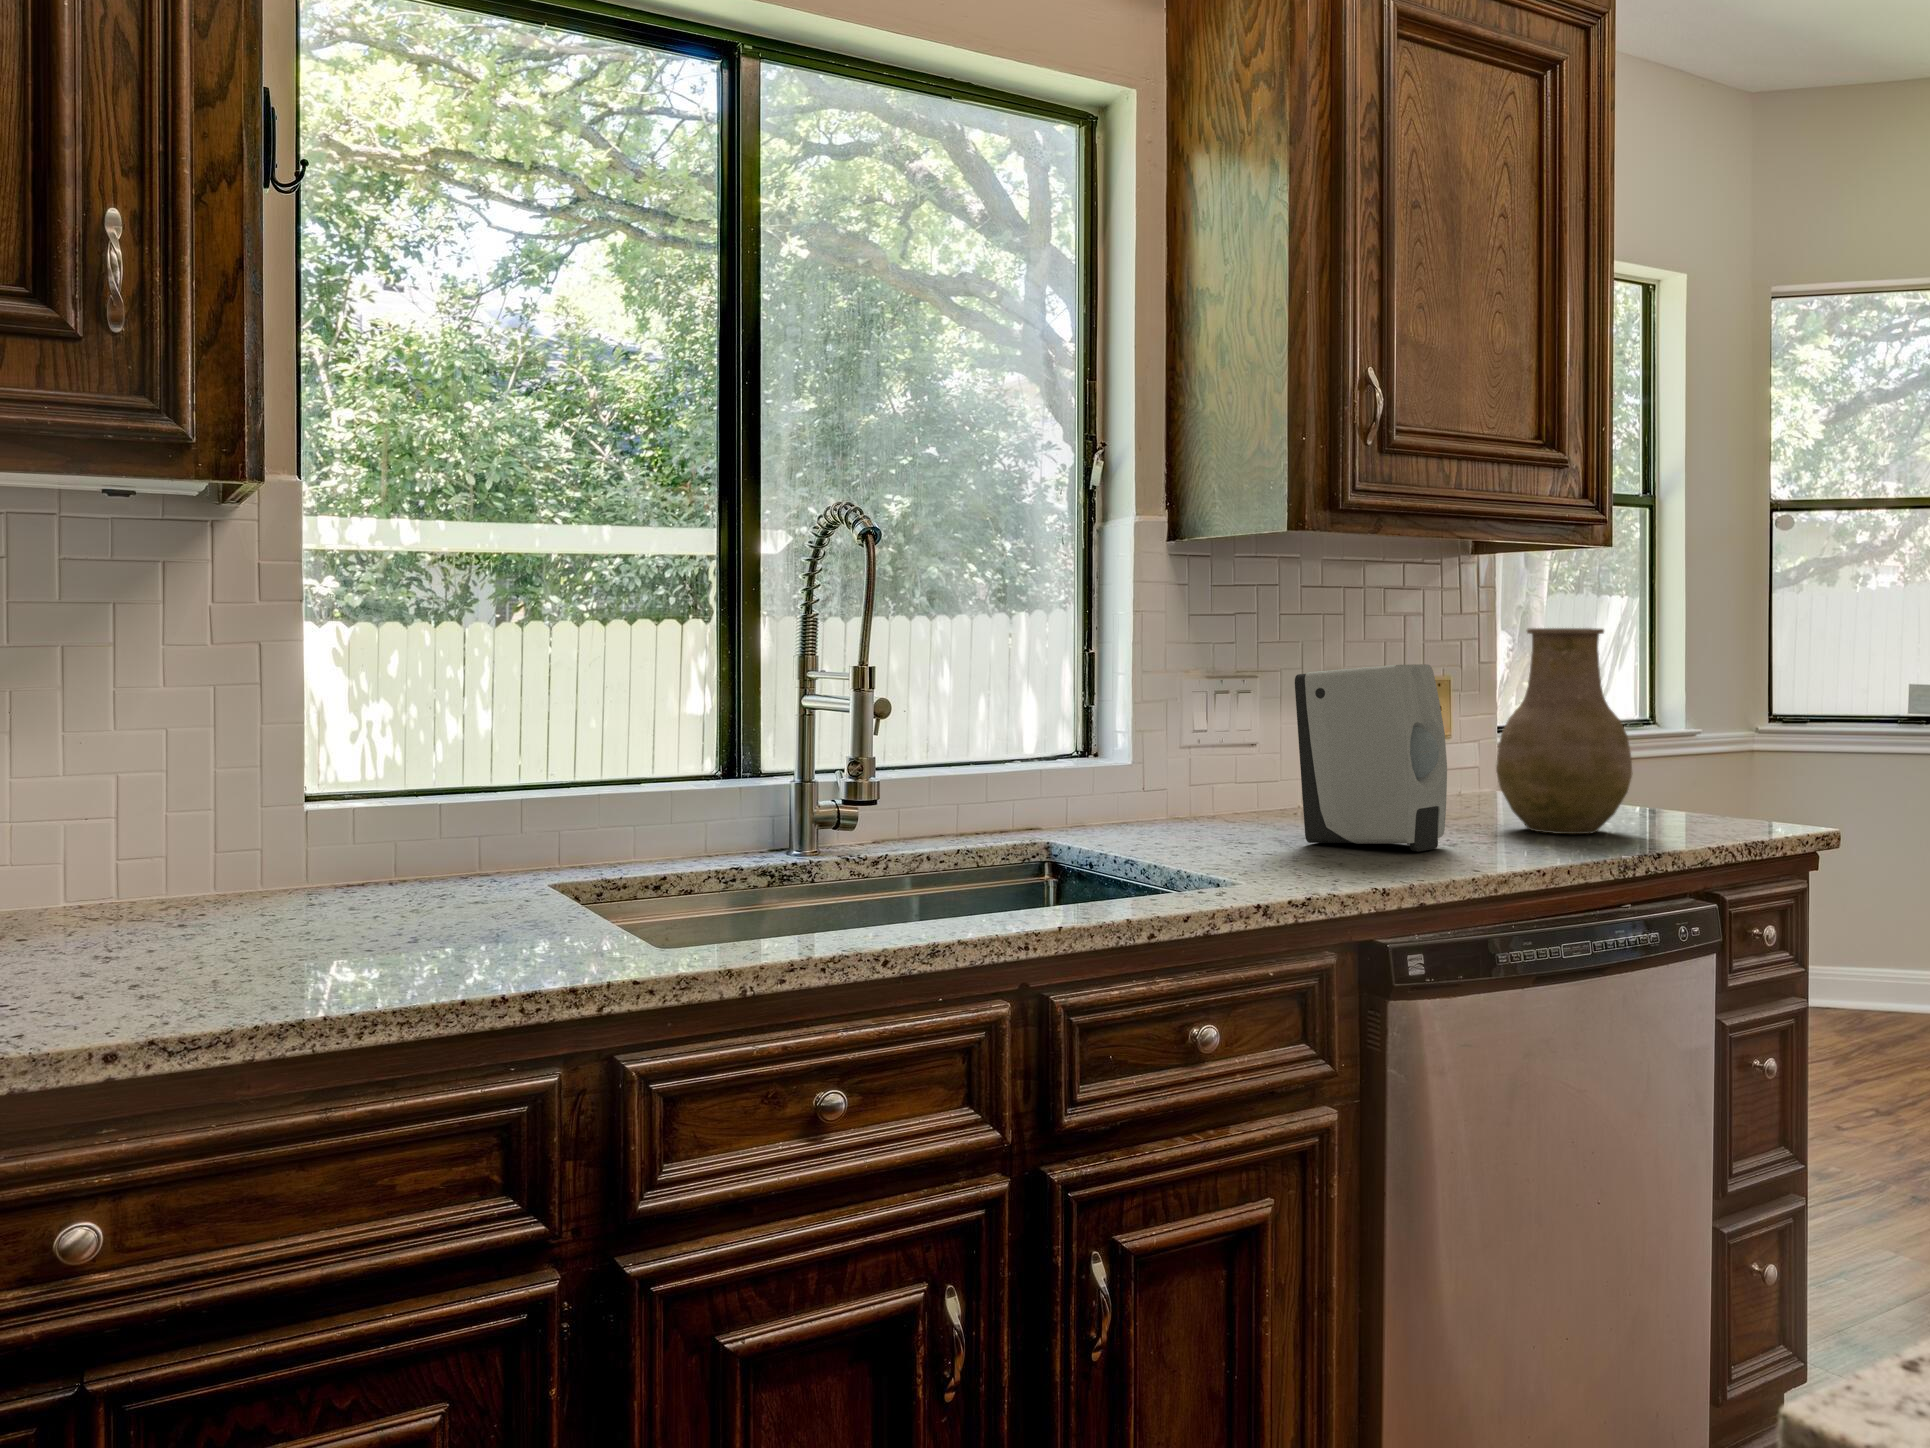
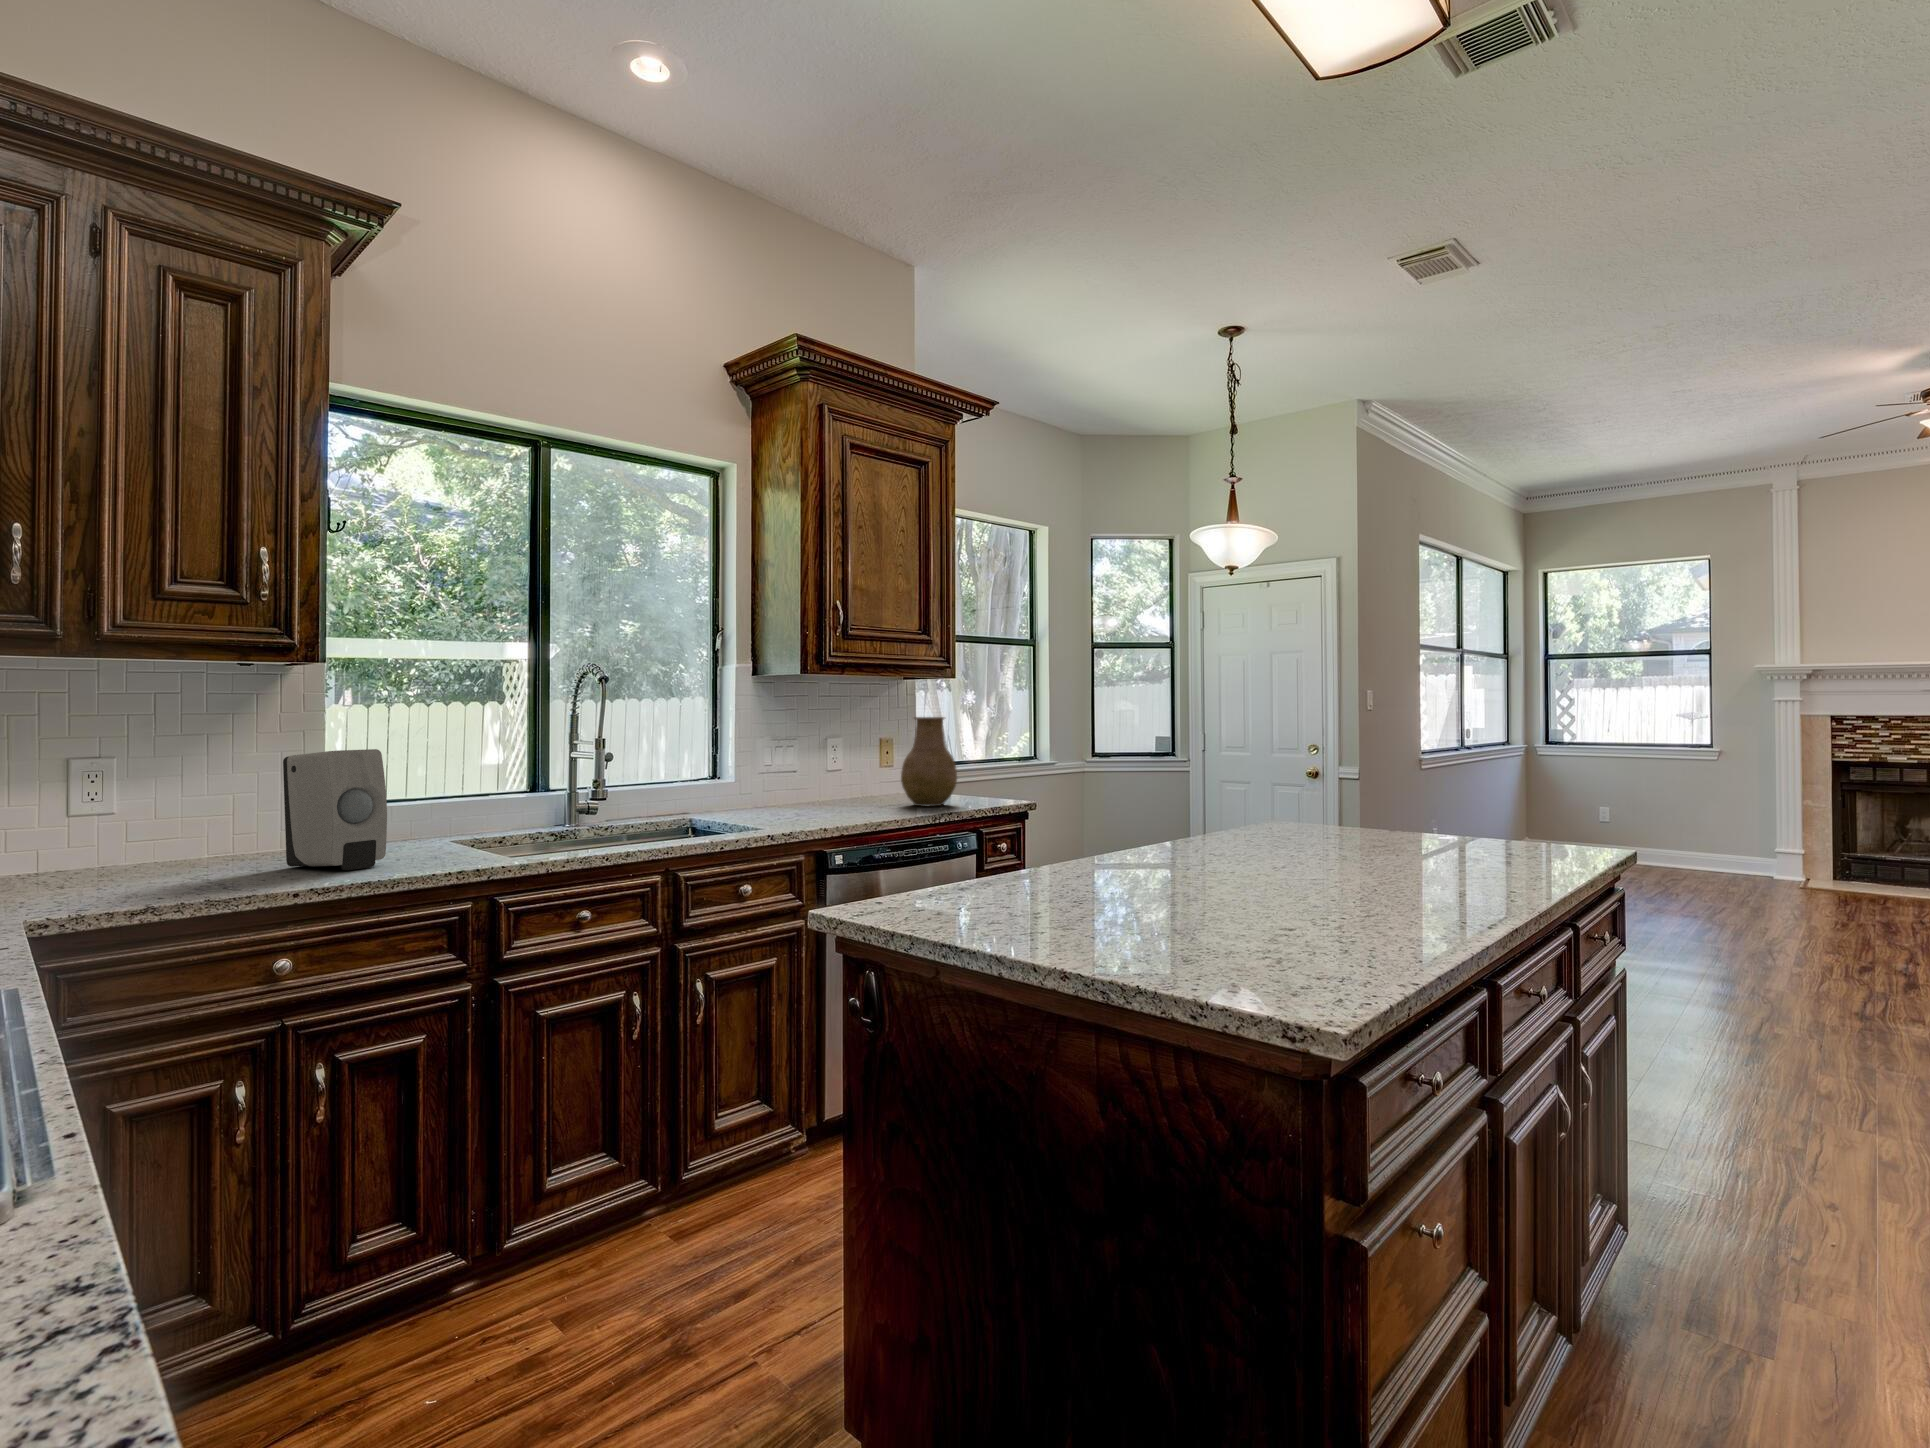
soap dispenser: present [1295,664,1447,851] -> present [283,749,387,870]

